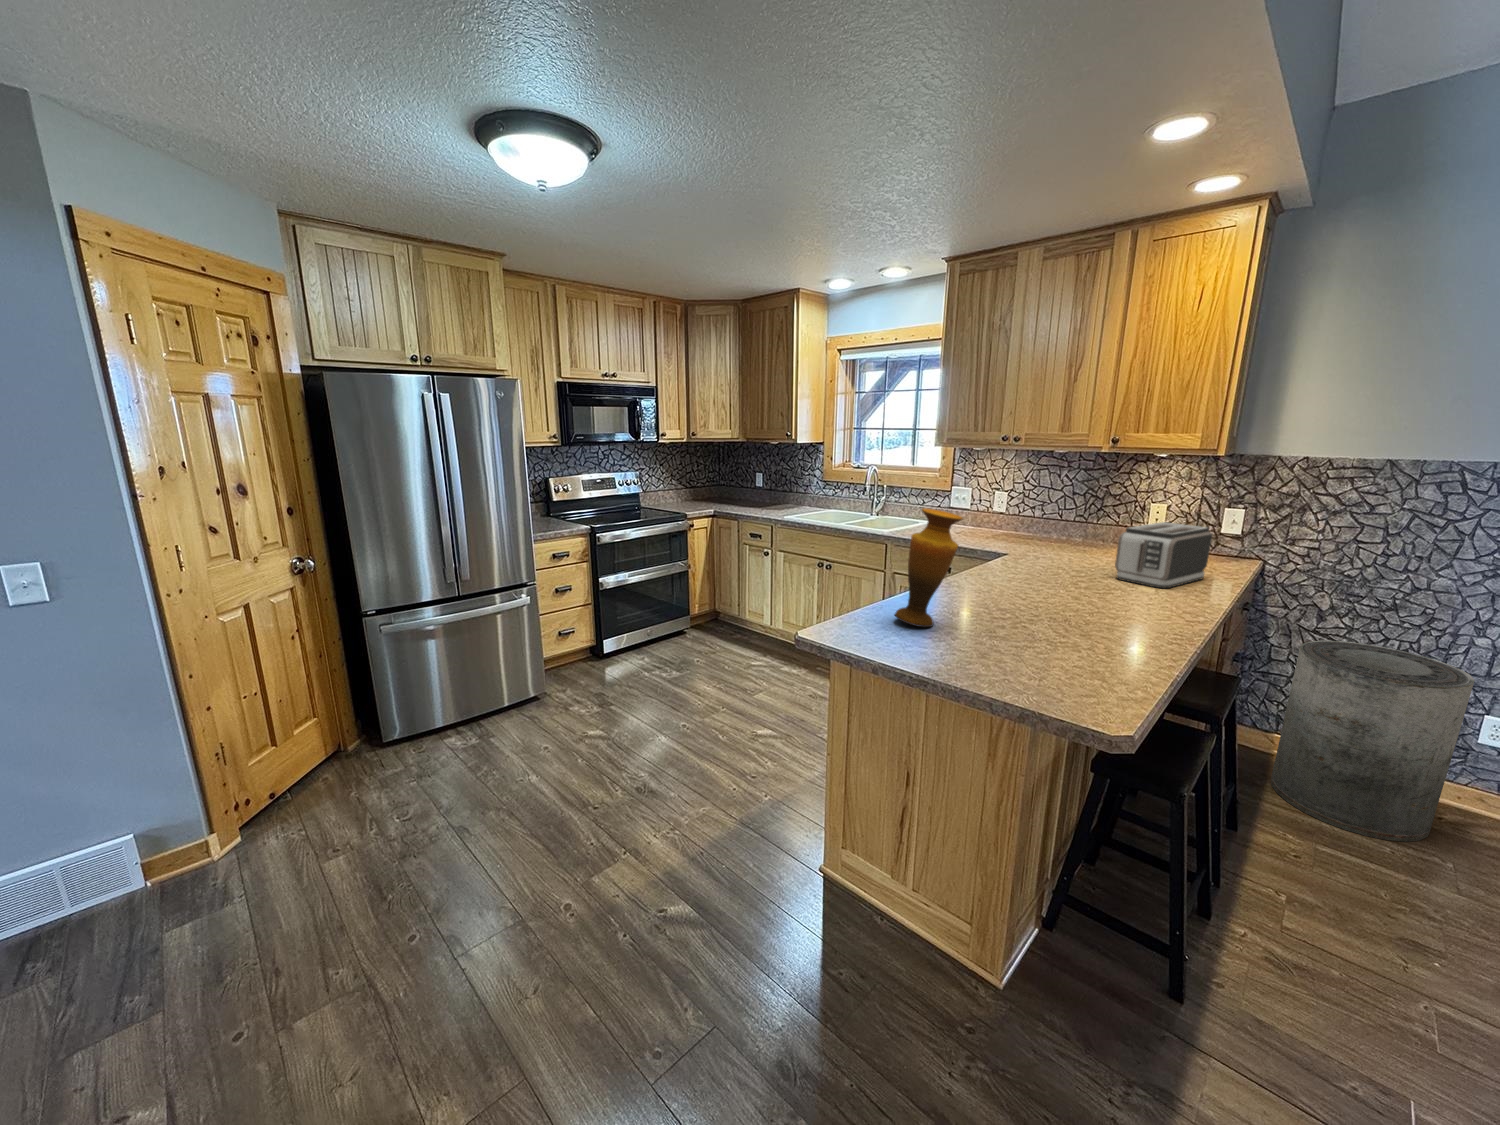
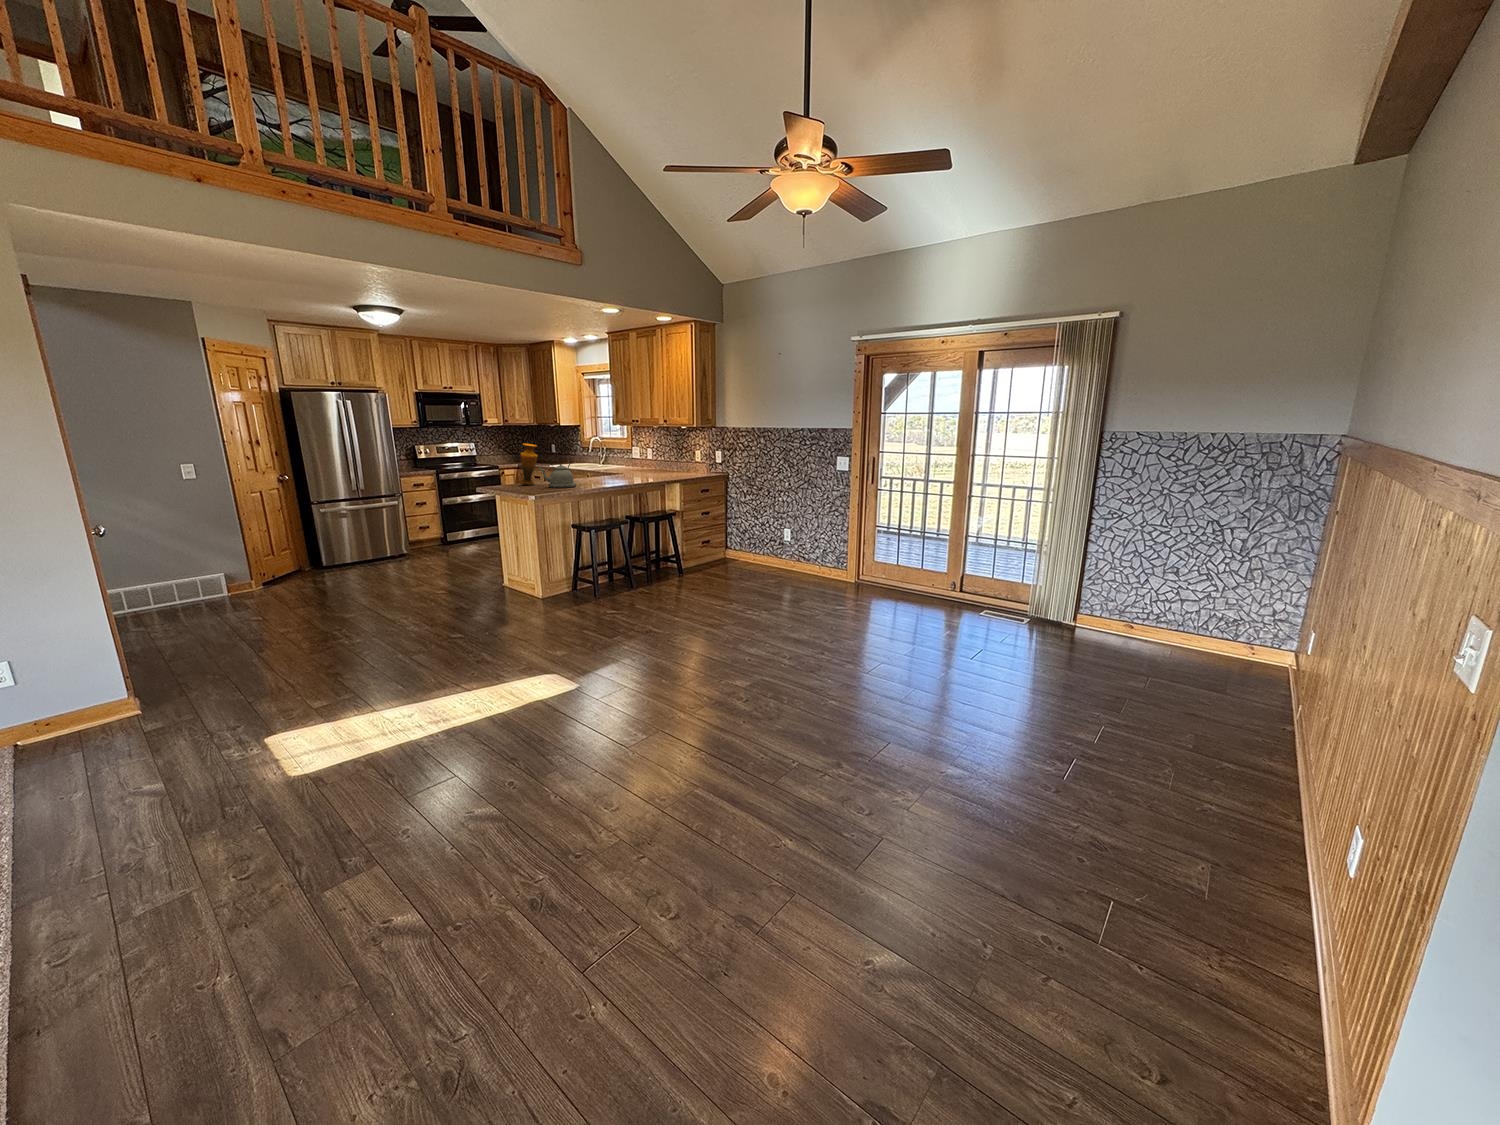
toaster: present [1115,522,1212,588] -> none [641,455,679,479]
kettle: none [1013,555,1104,661] -> present [539,457,576,488]
trash can: present [1271,641,1475,842] -> none [715,504,762,573]

